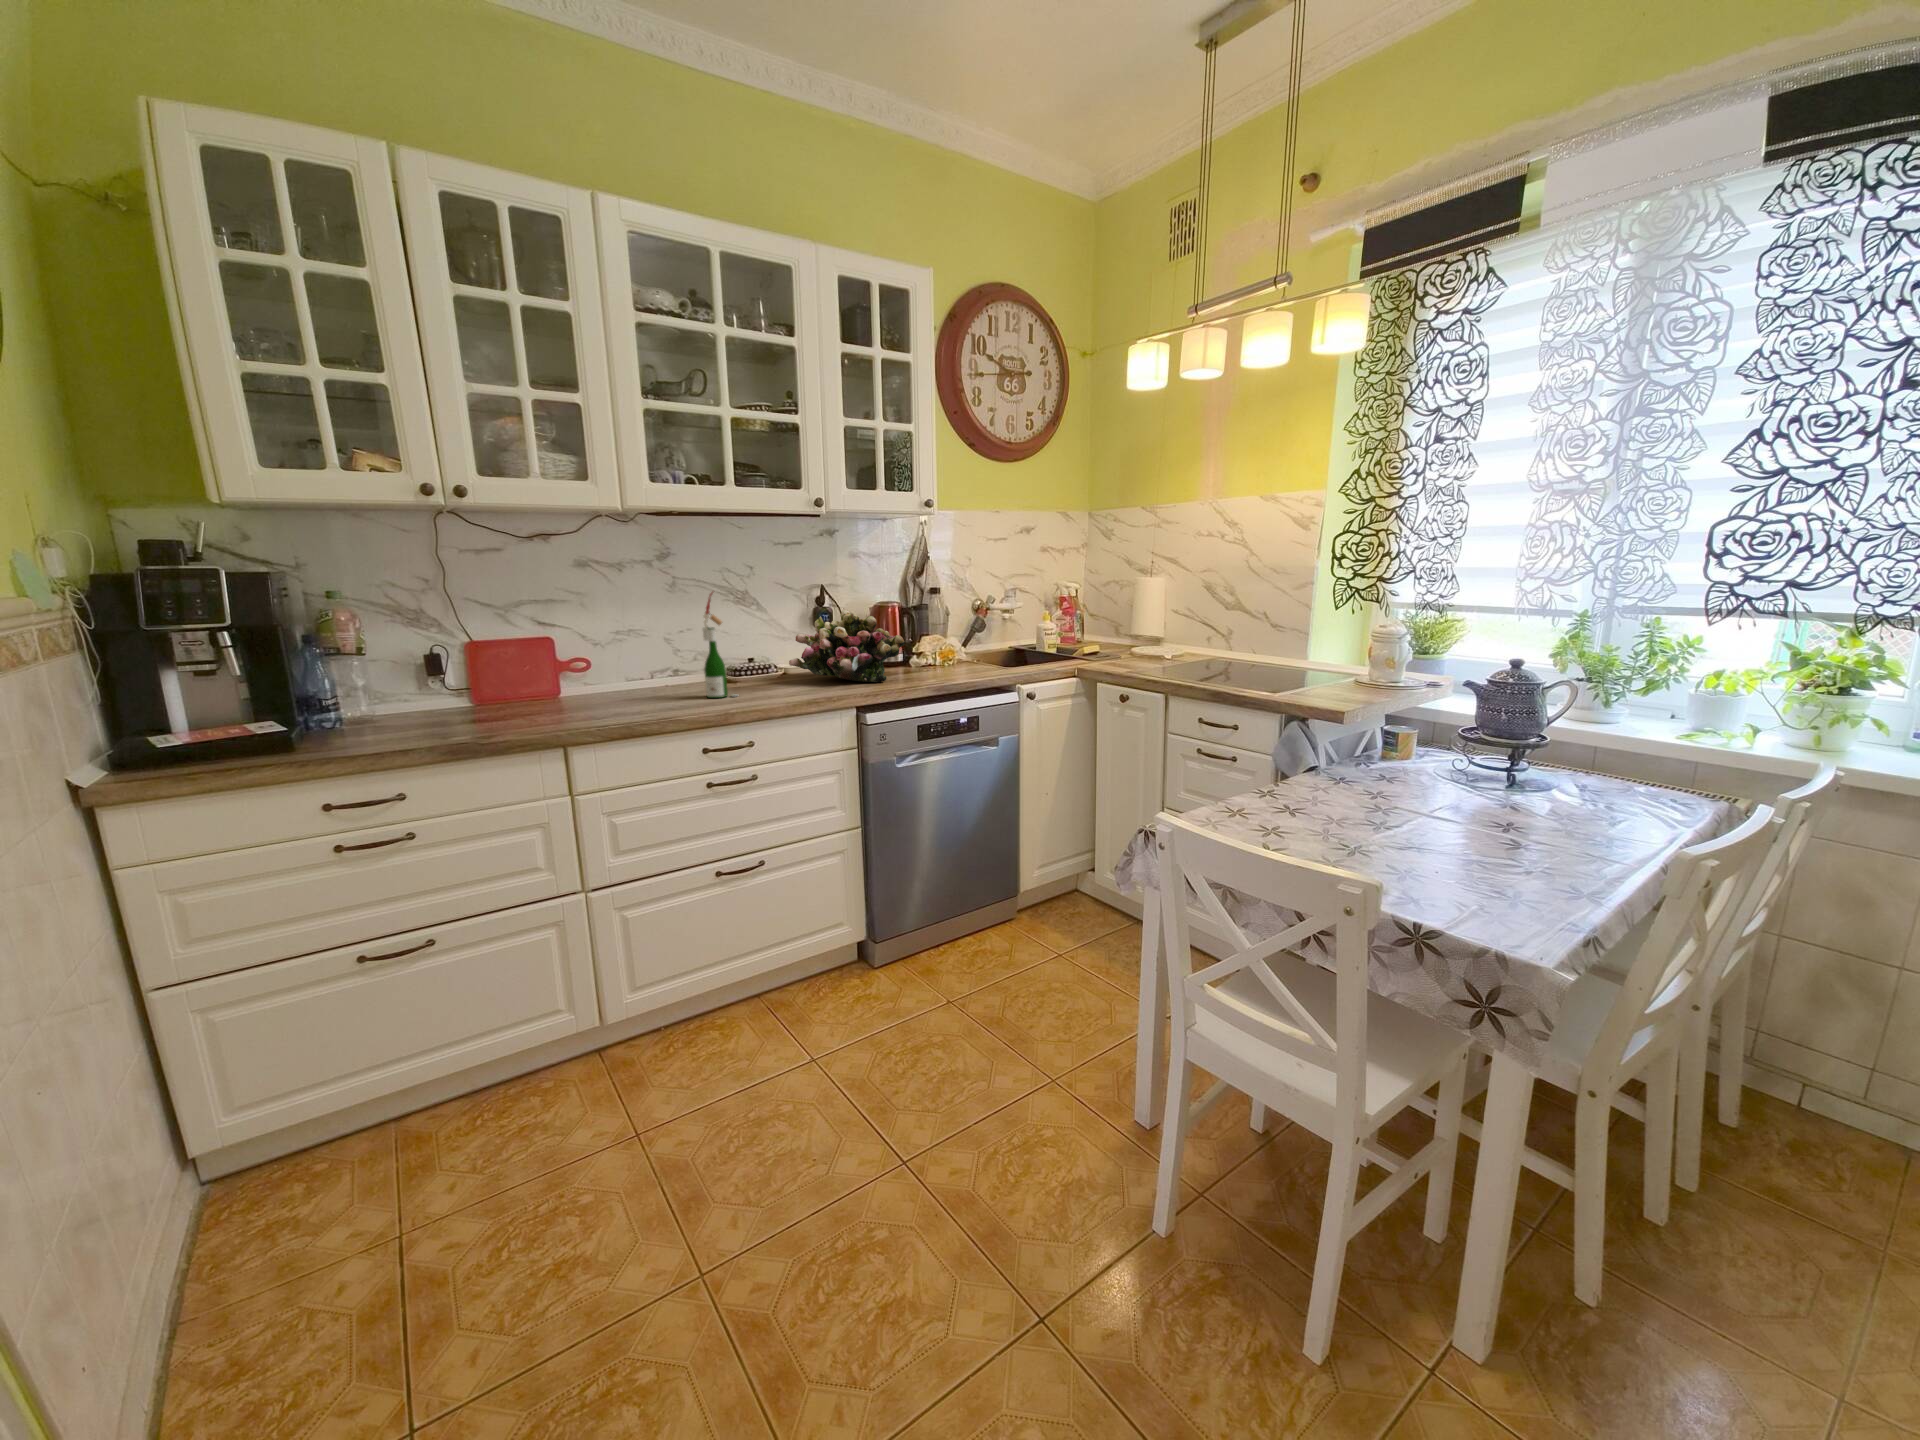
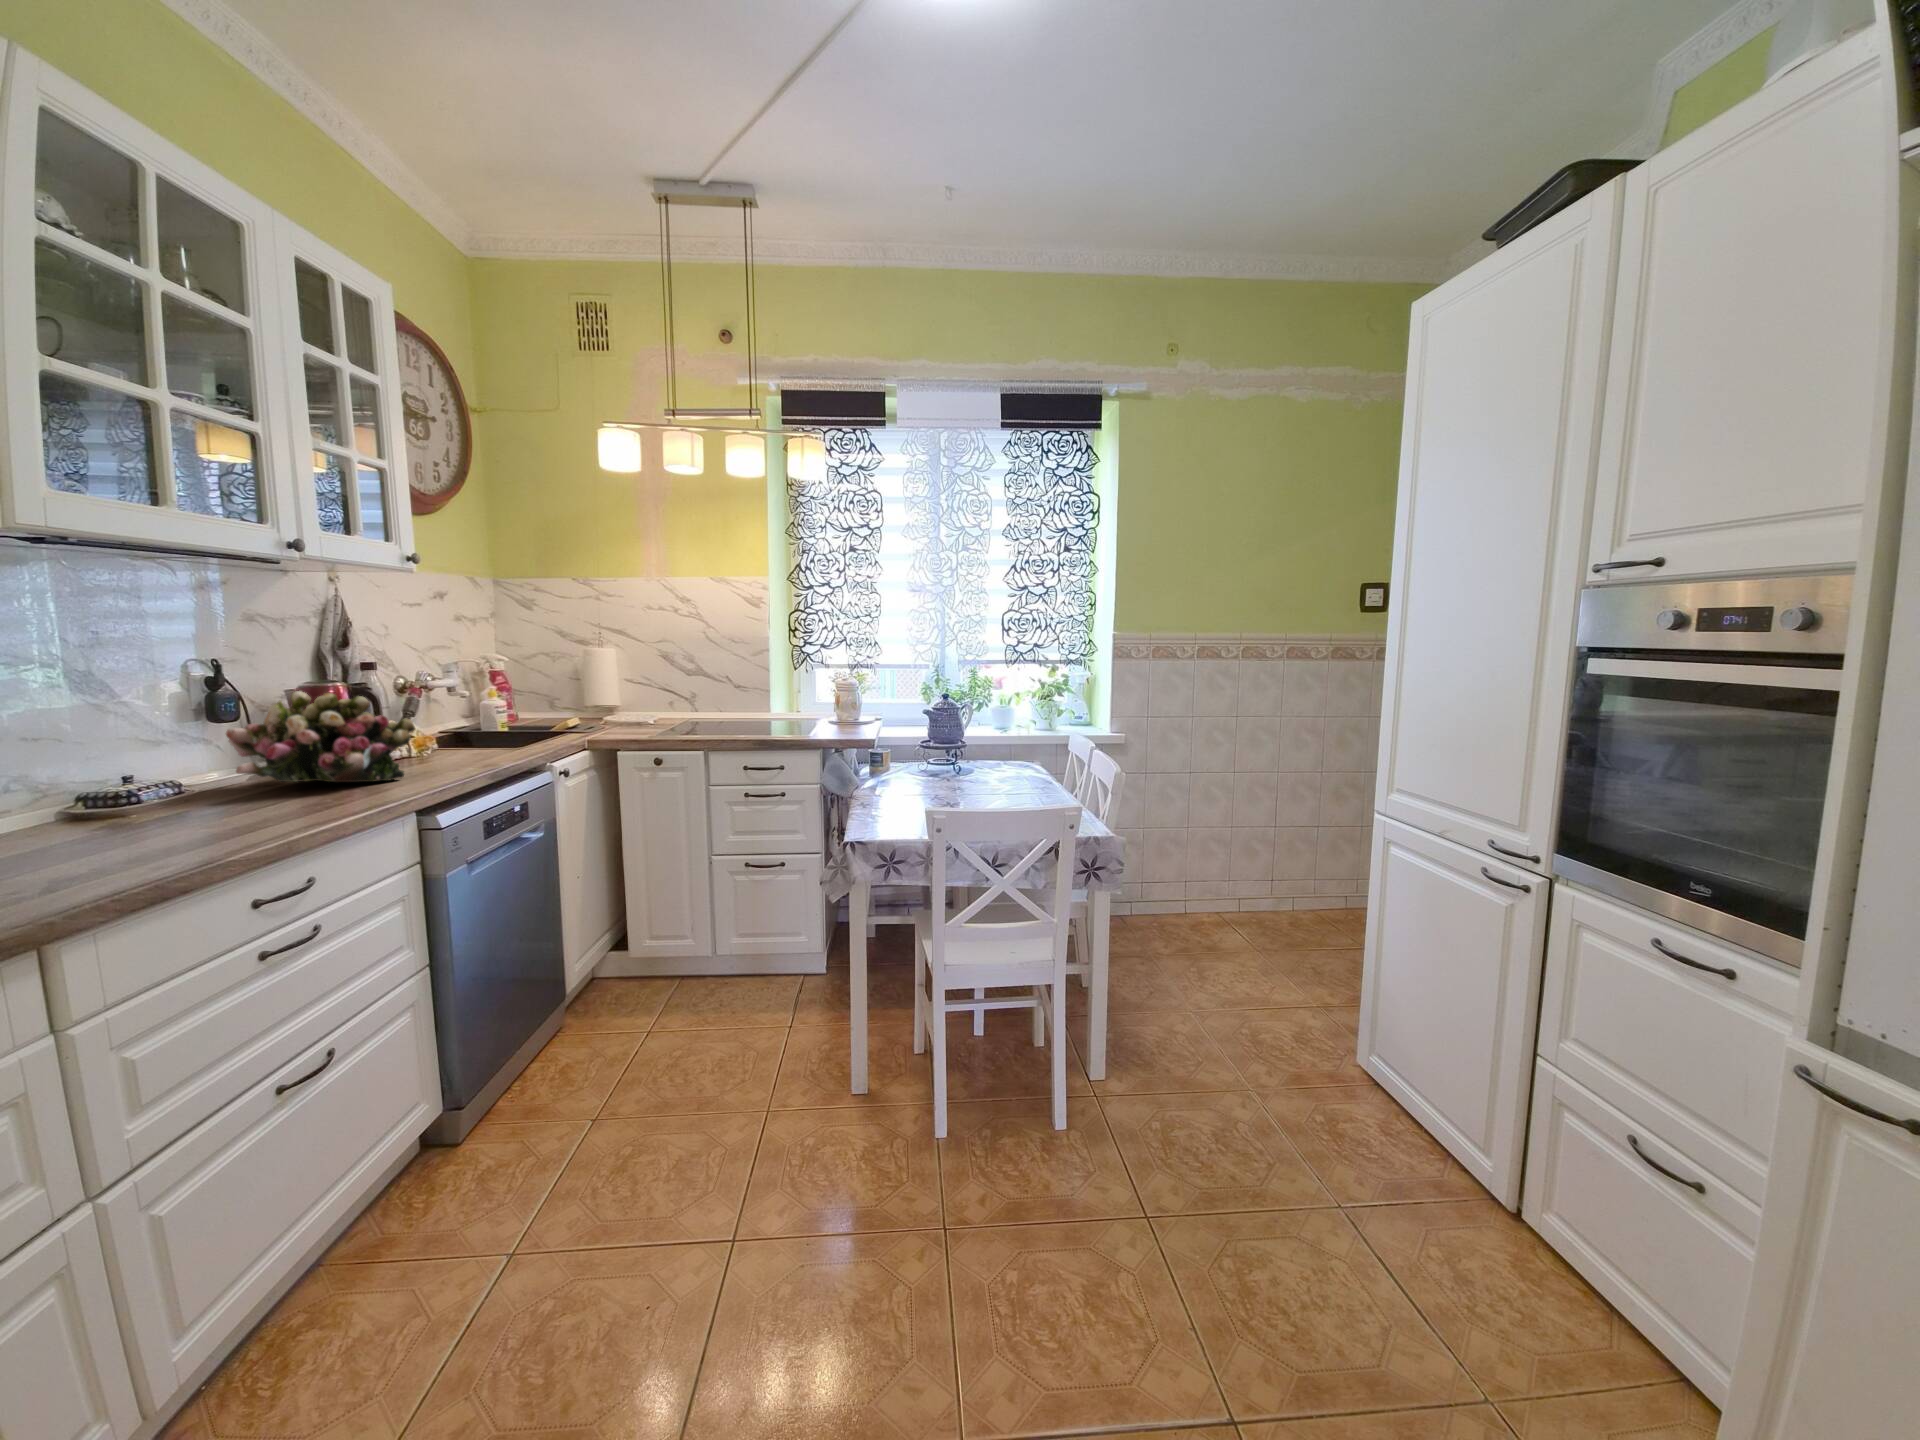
wine bottle: present [703,592,737,698] -> none [121,663,206,834]

